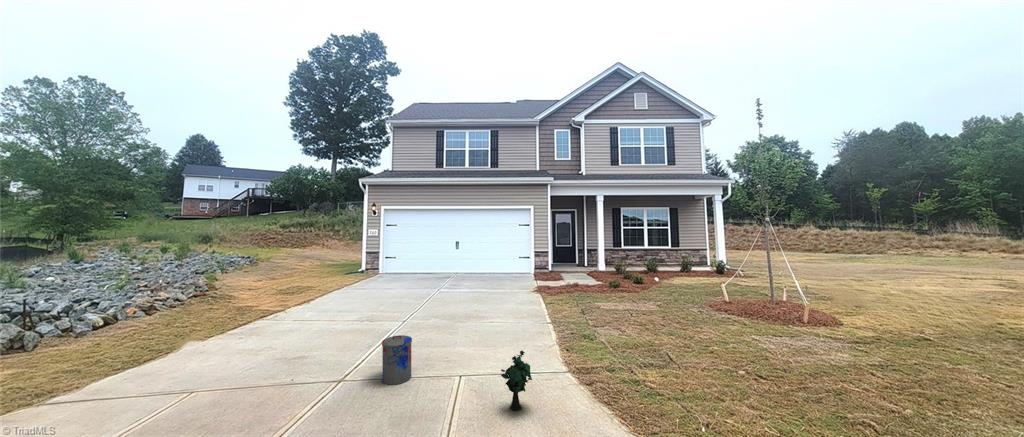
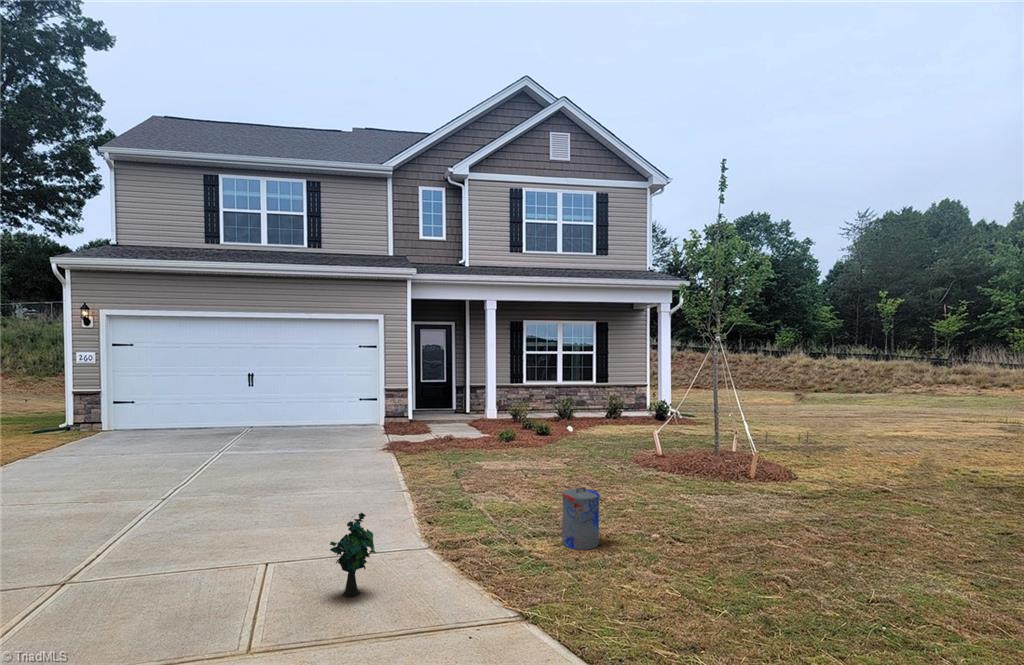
trash can: present [382,335,412,385] -> present [562,487,600,550]

